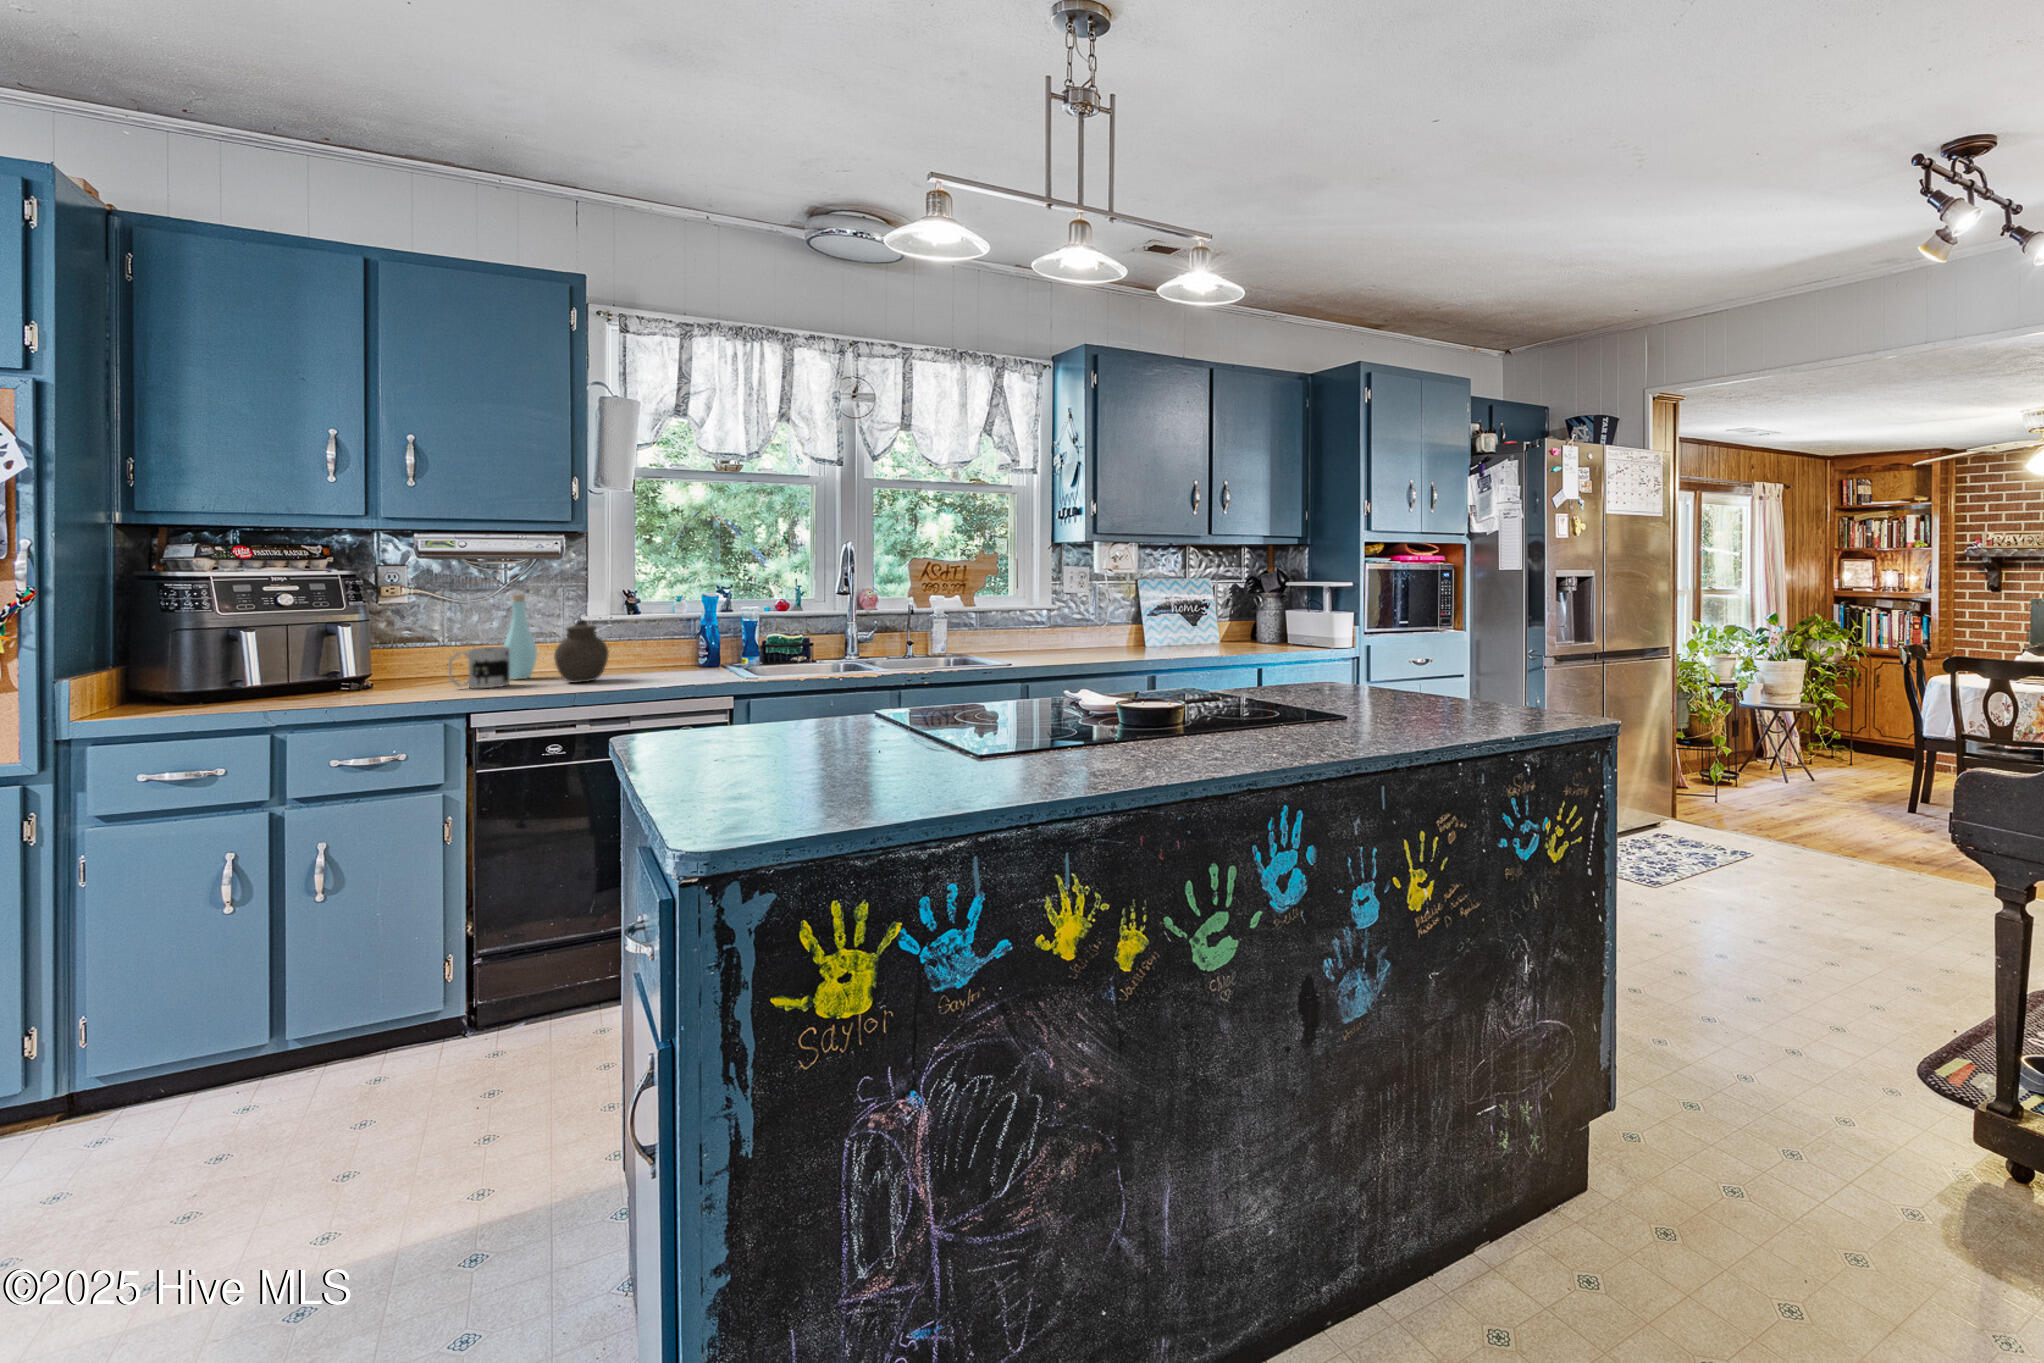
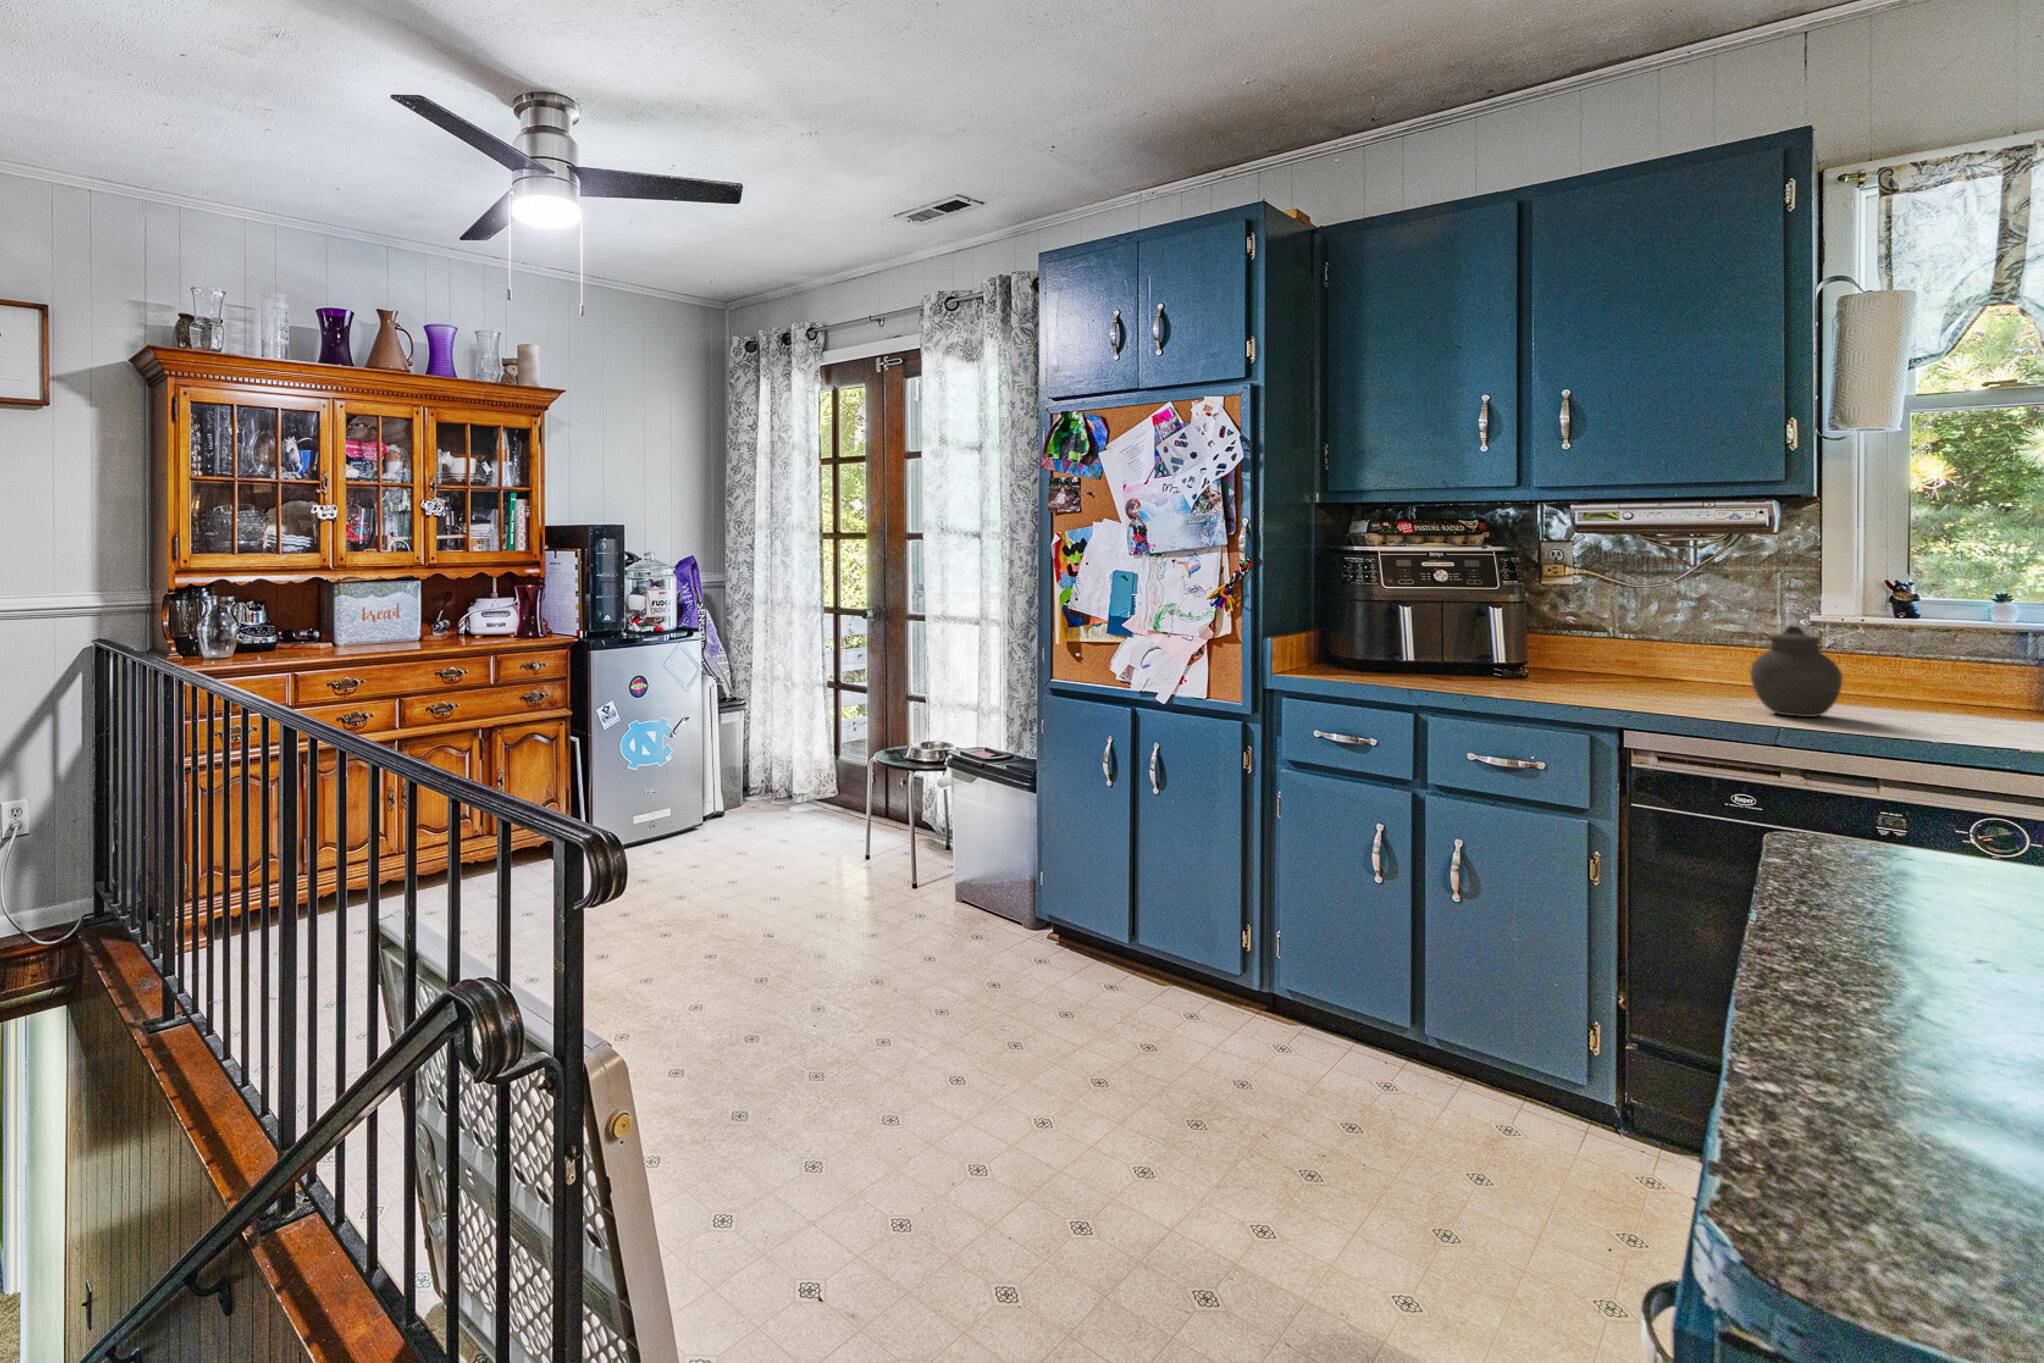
bottle: present [503,594,537,679] -> none [1684,583,1737,695]
mug: present [449,646,510,689] -> none [1608,648,1689,703]

